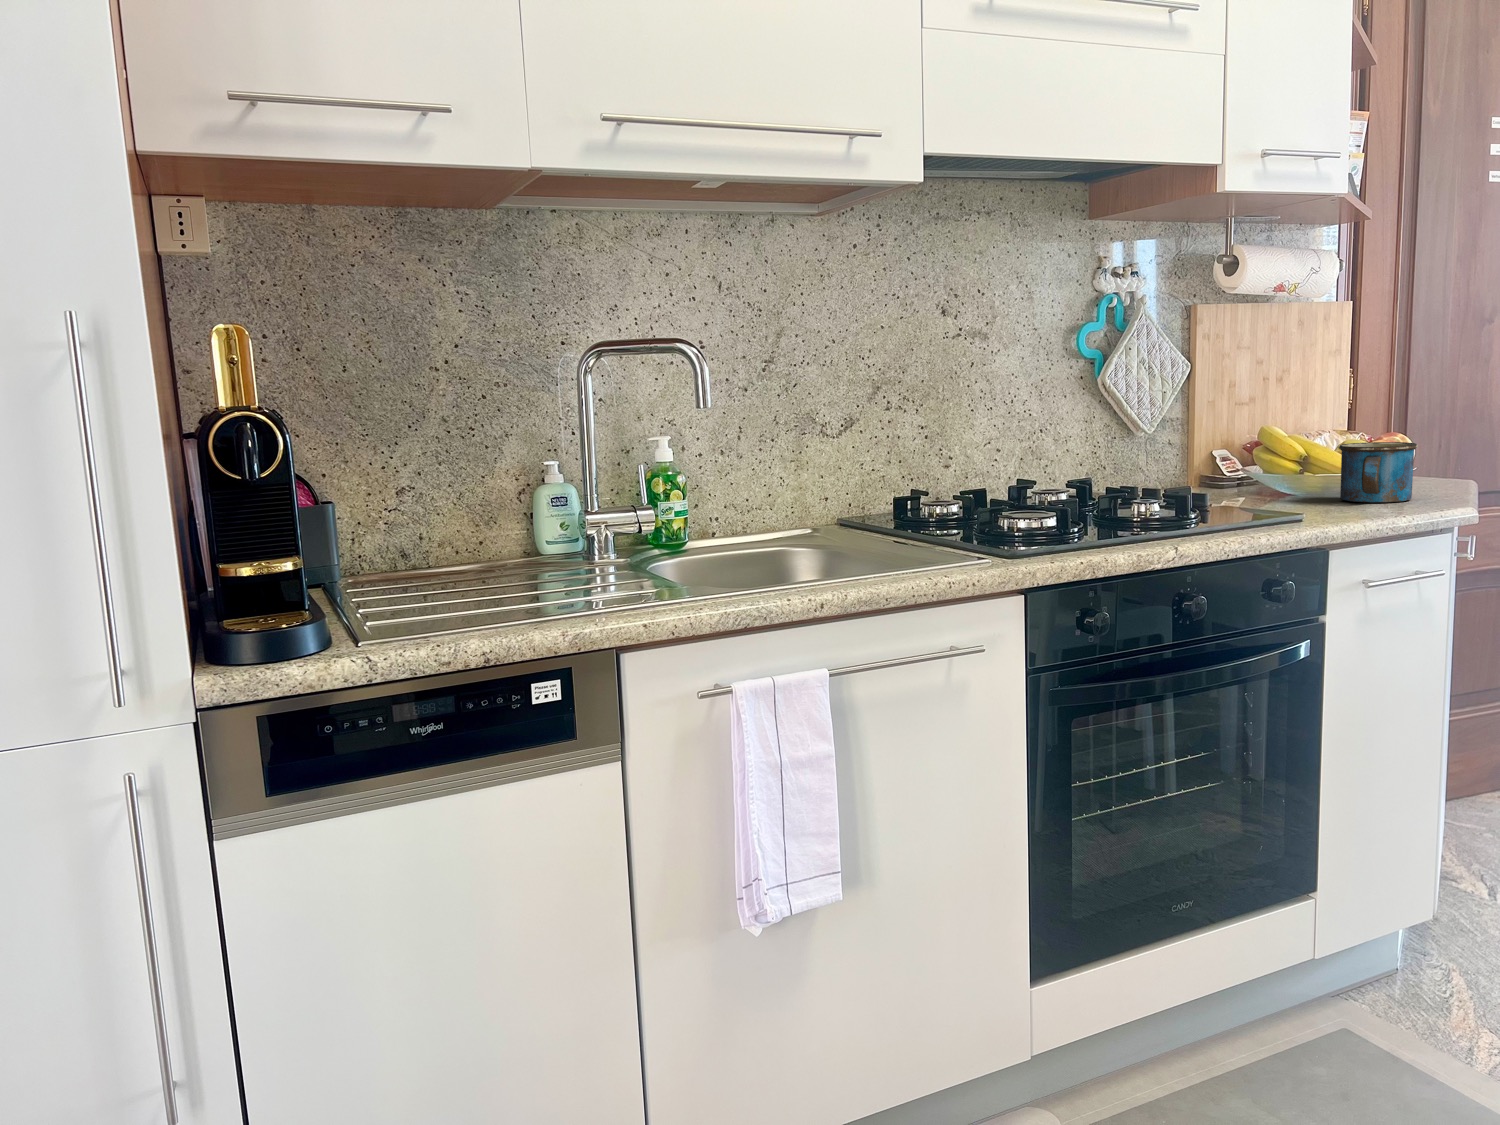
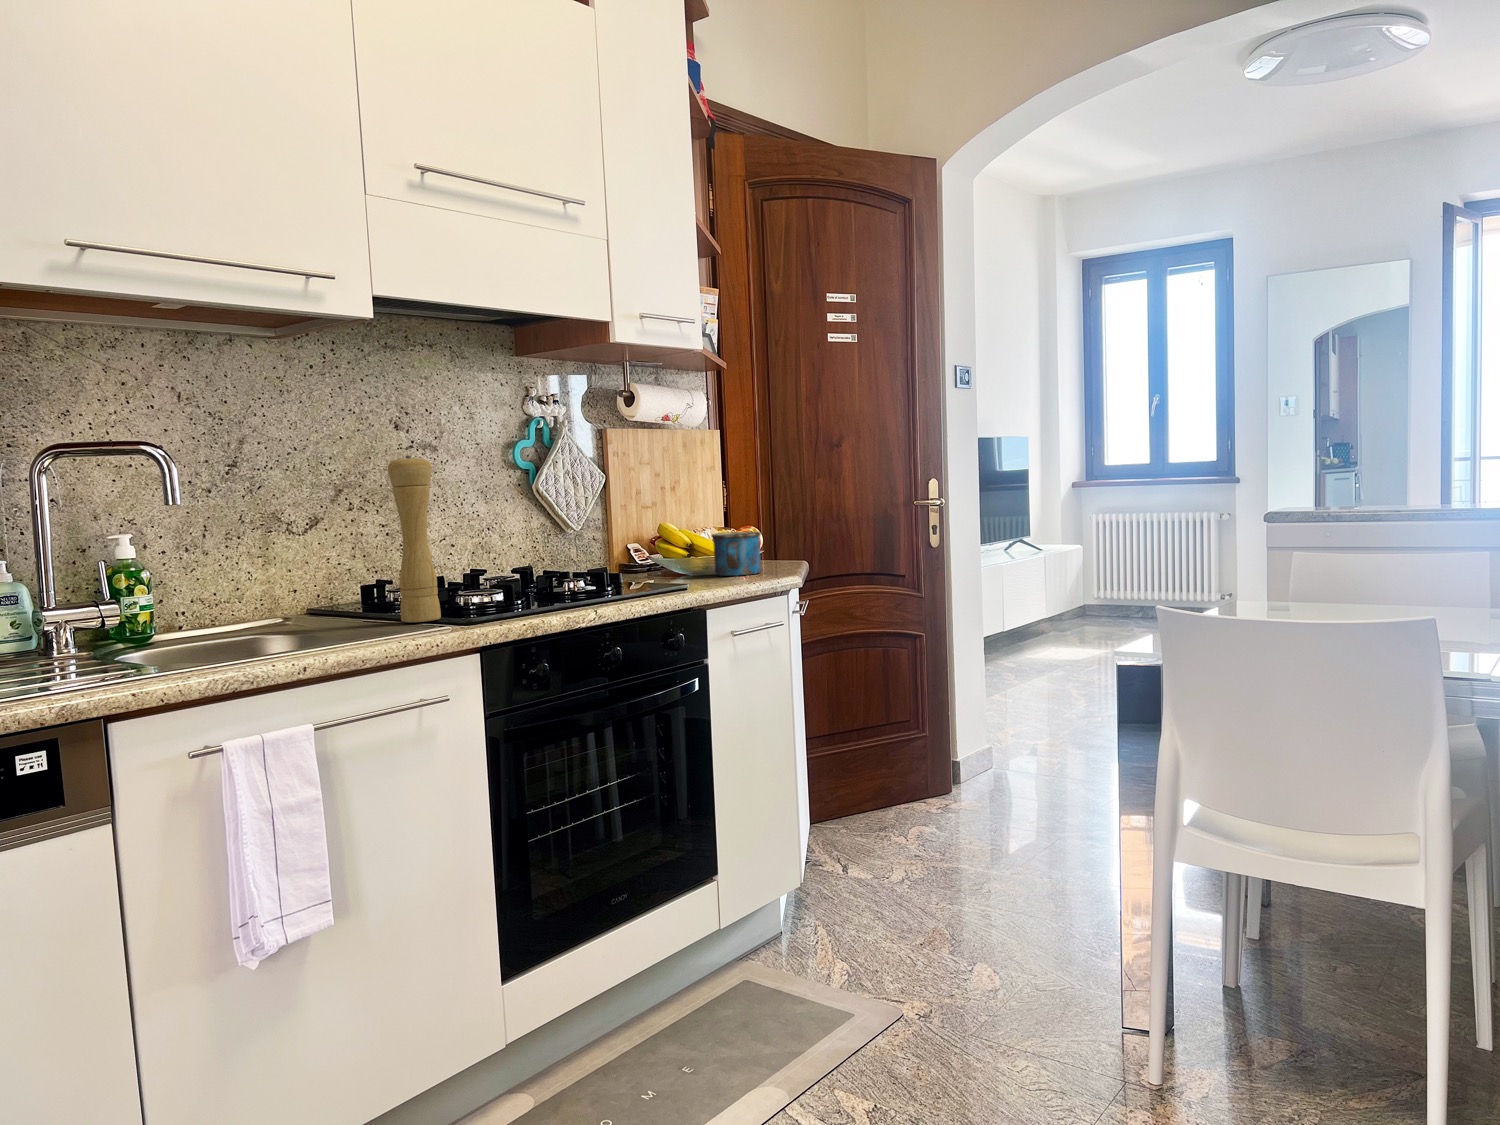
pepper mill: none [928,349,980,548] -> present [388,456,441,623]

